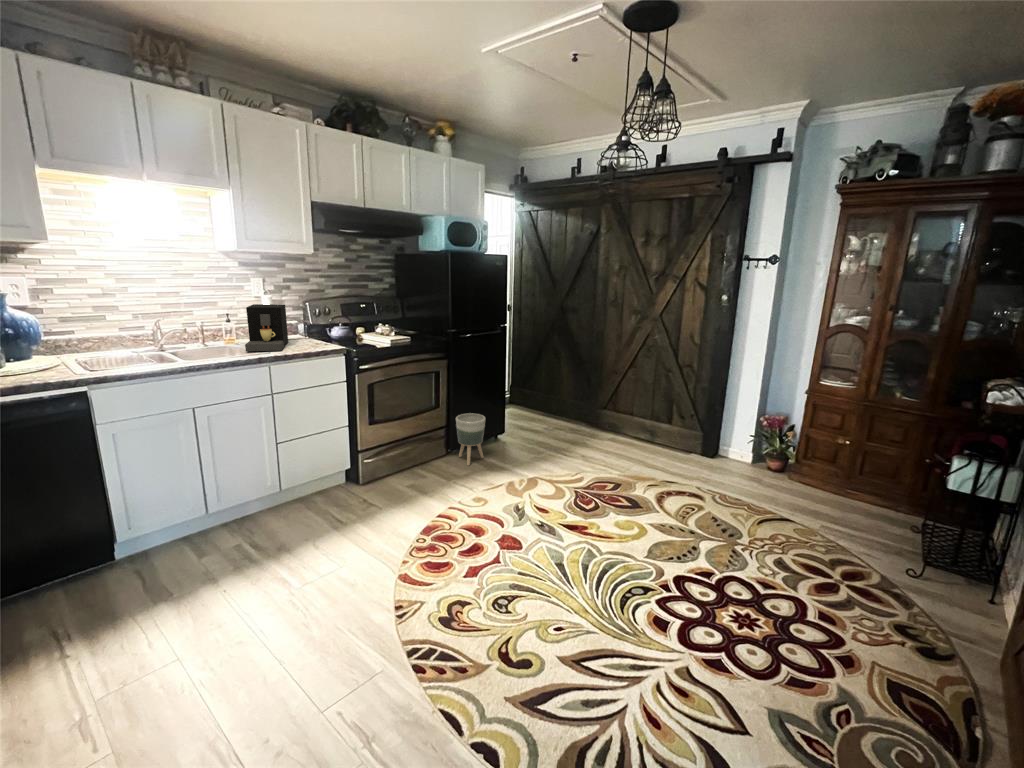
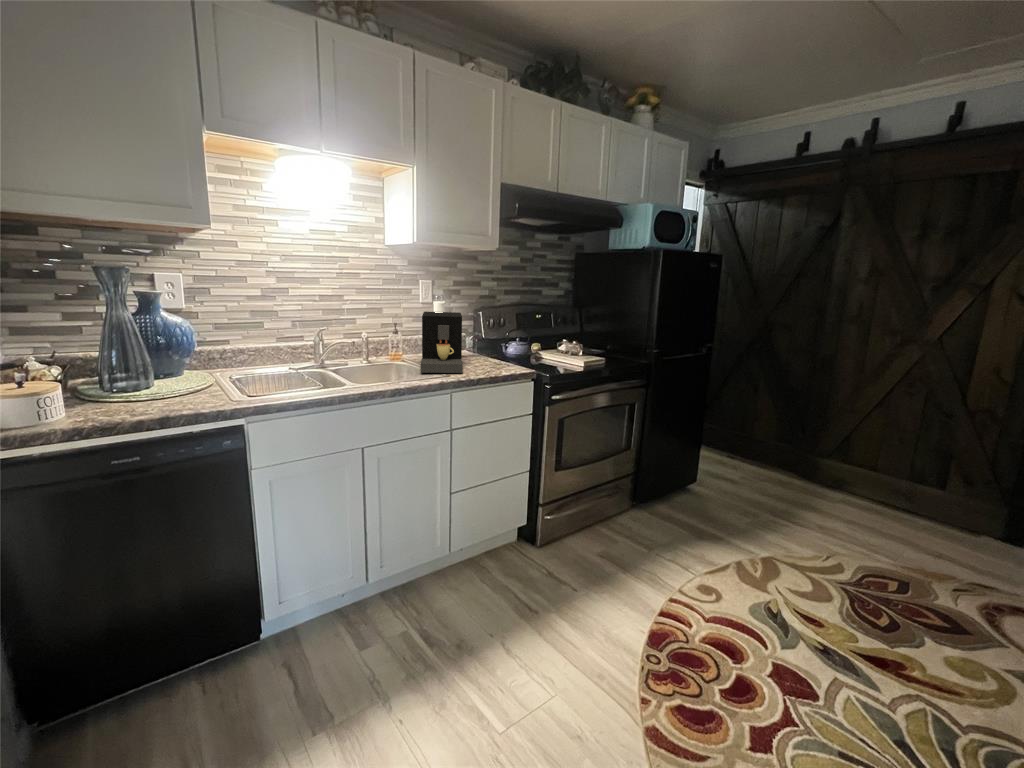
planter: present [456,413,485,465] -> none [647,459,692,529]

